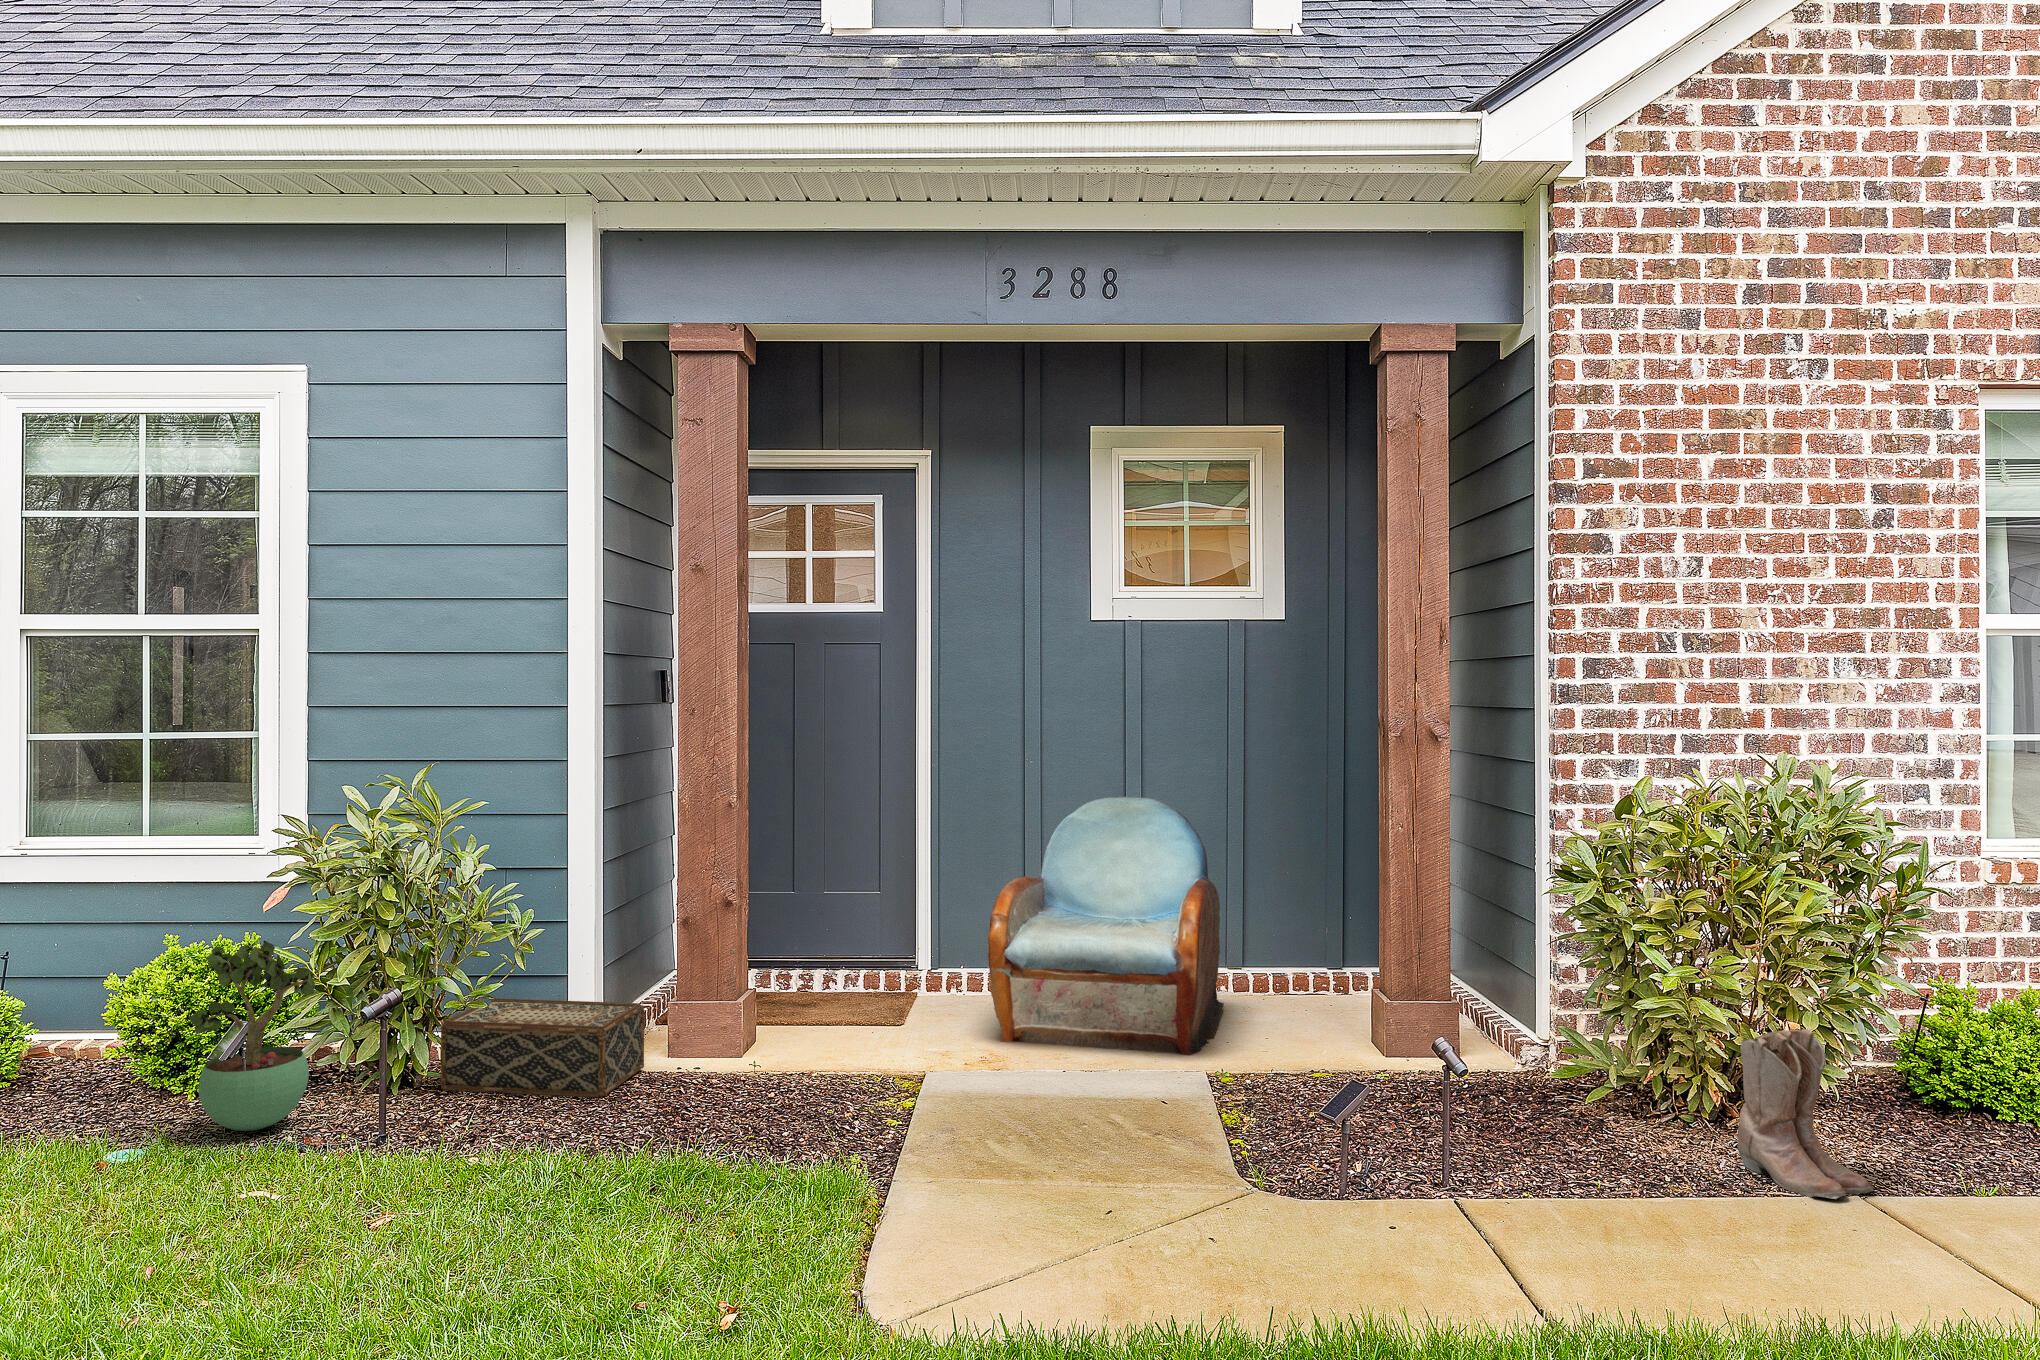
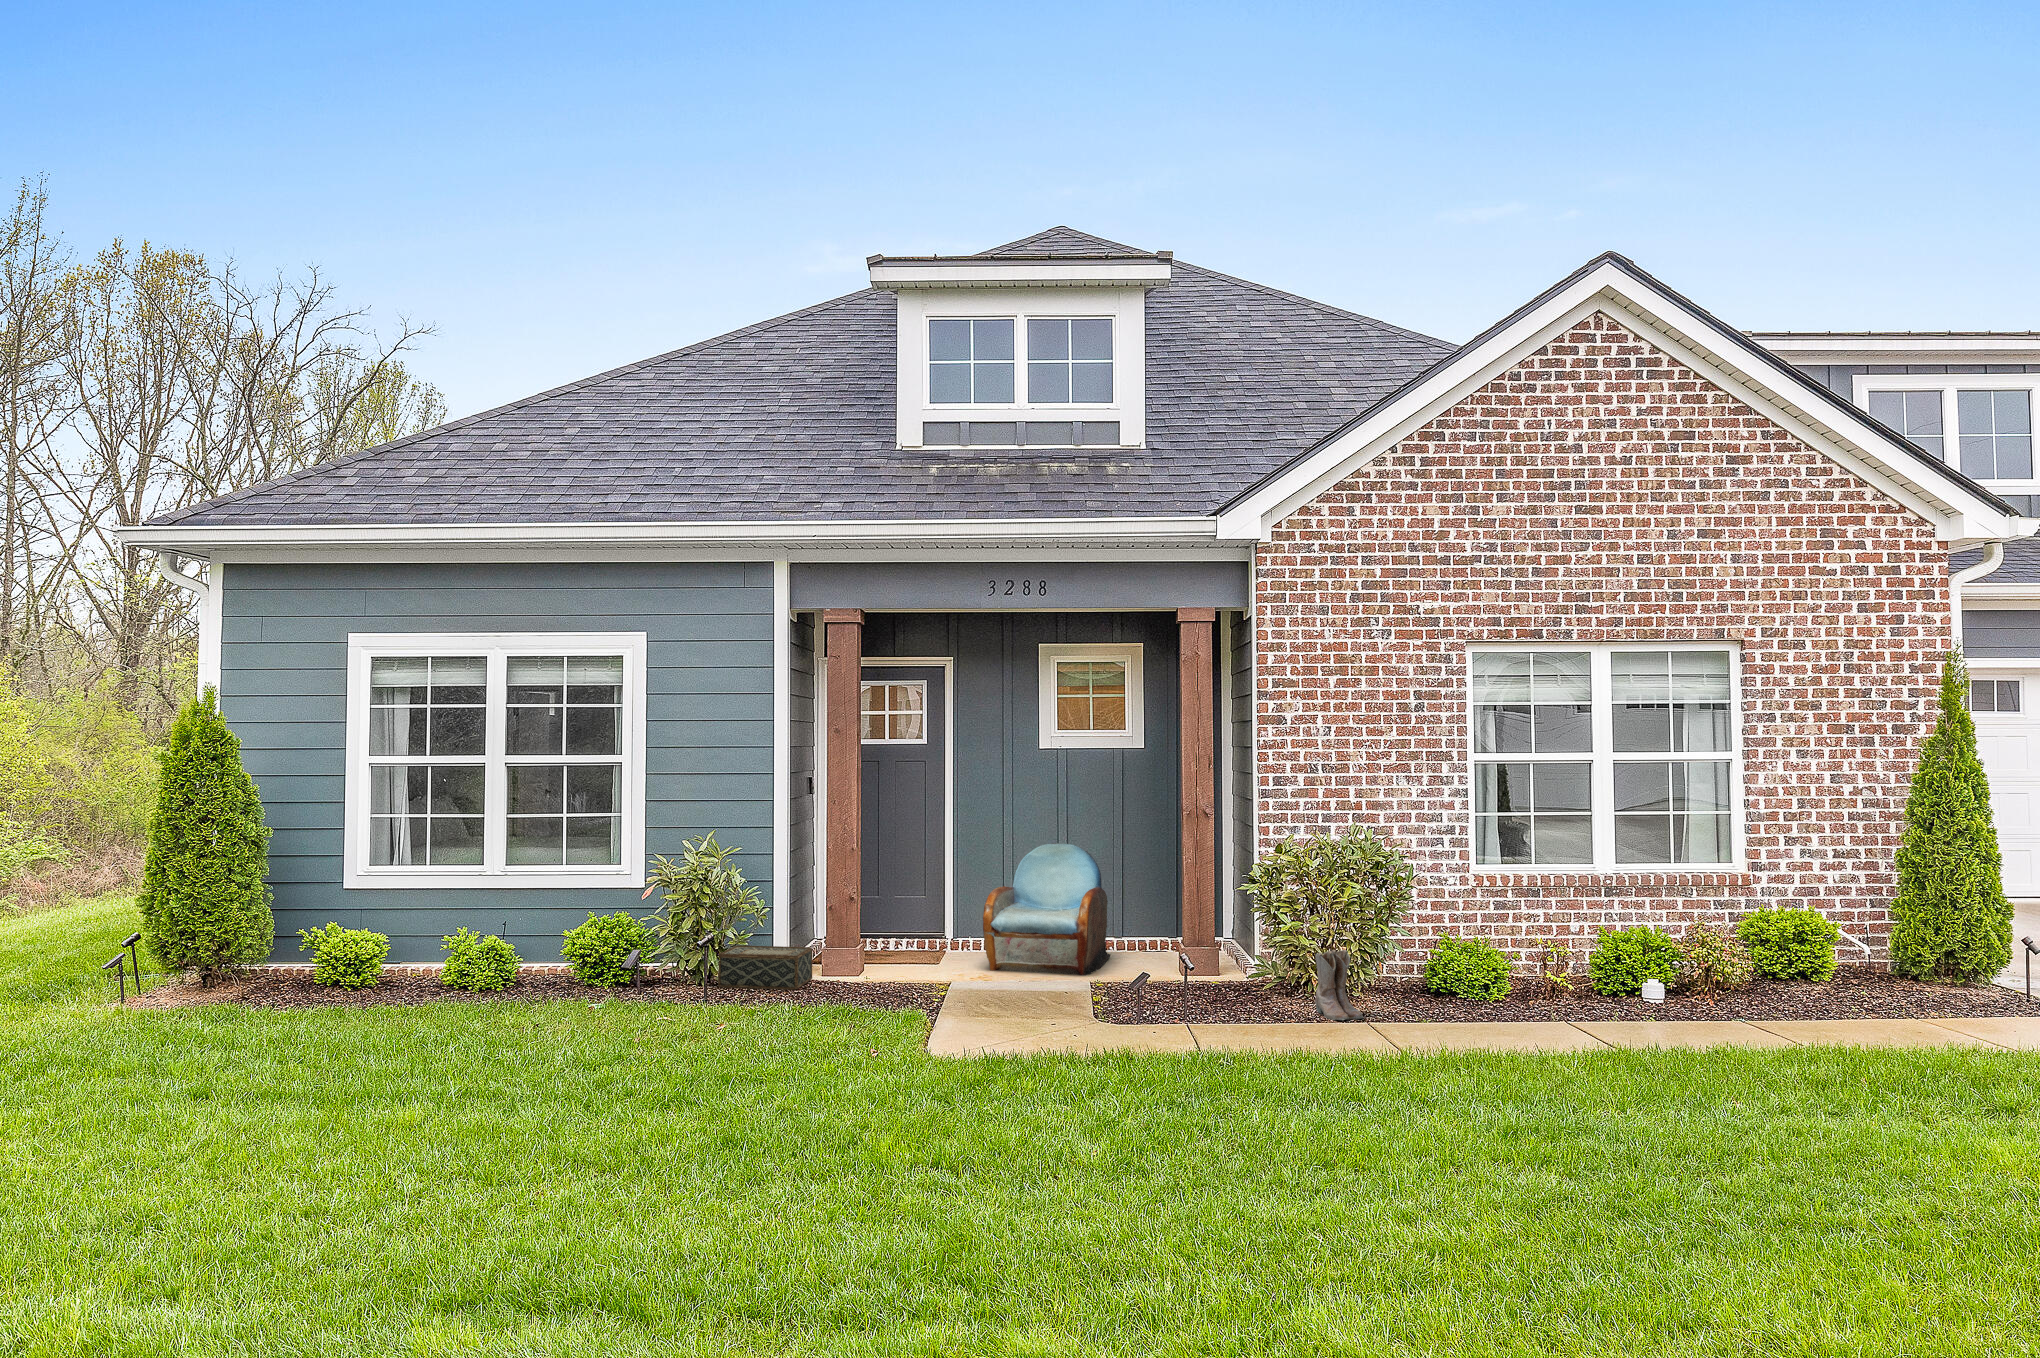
potted plant: present [188,941,316,1131] -> none [615,912,673,1000]

